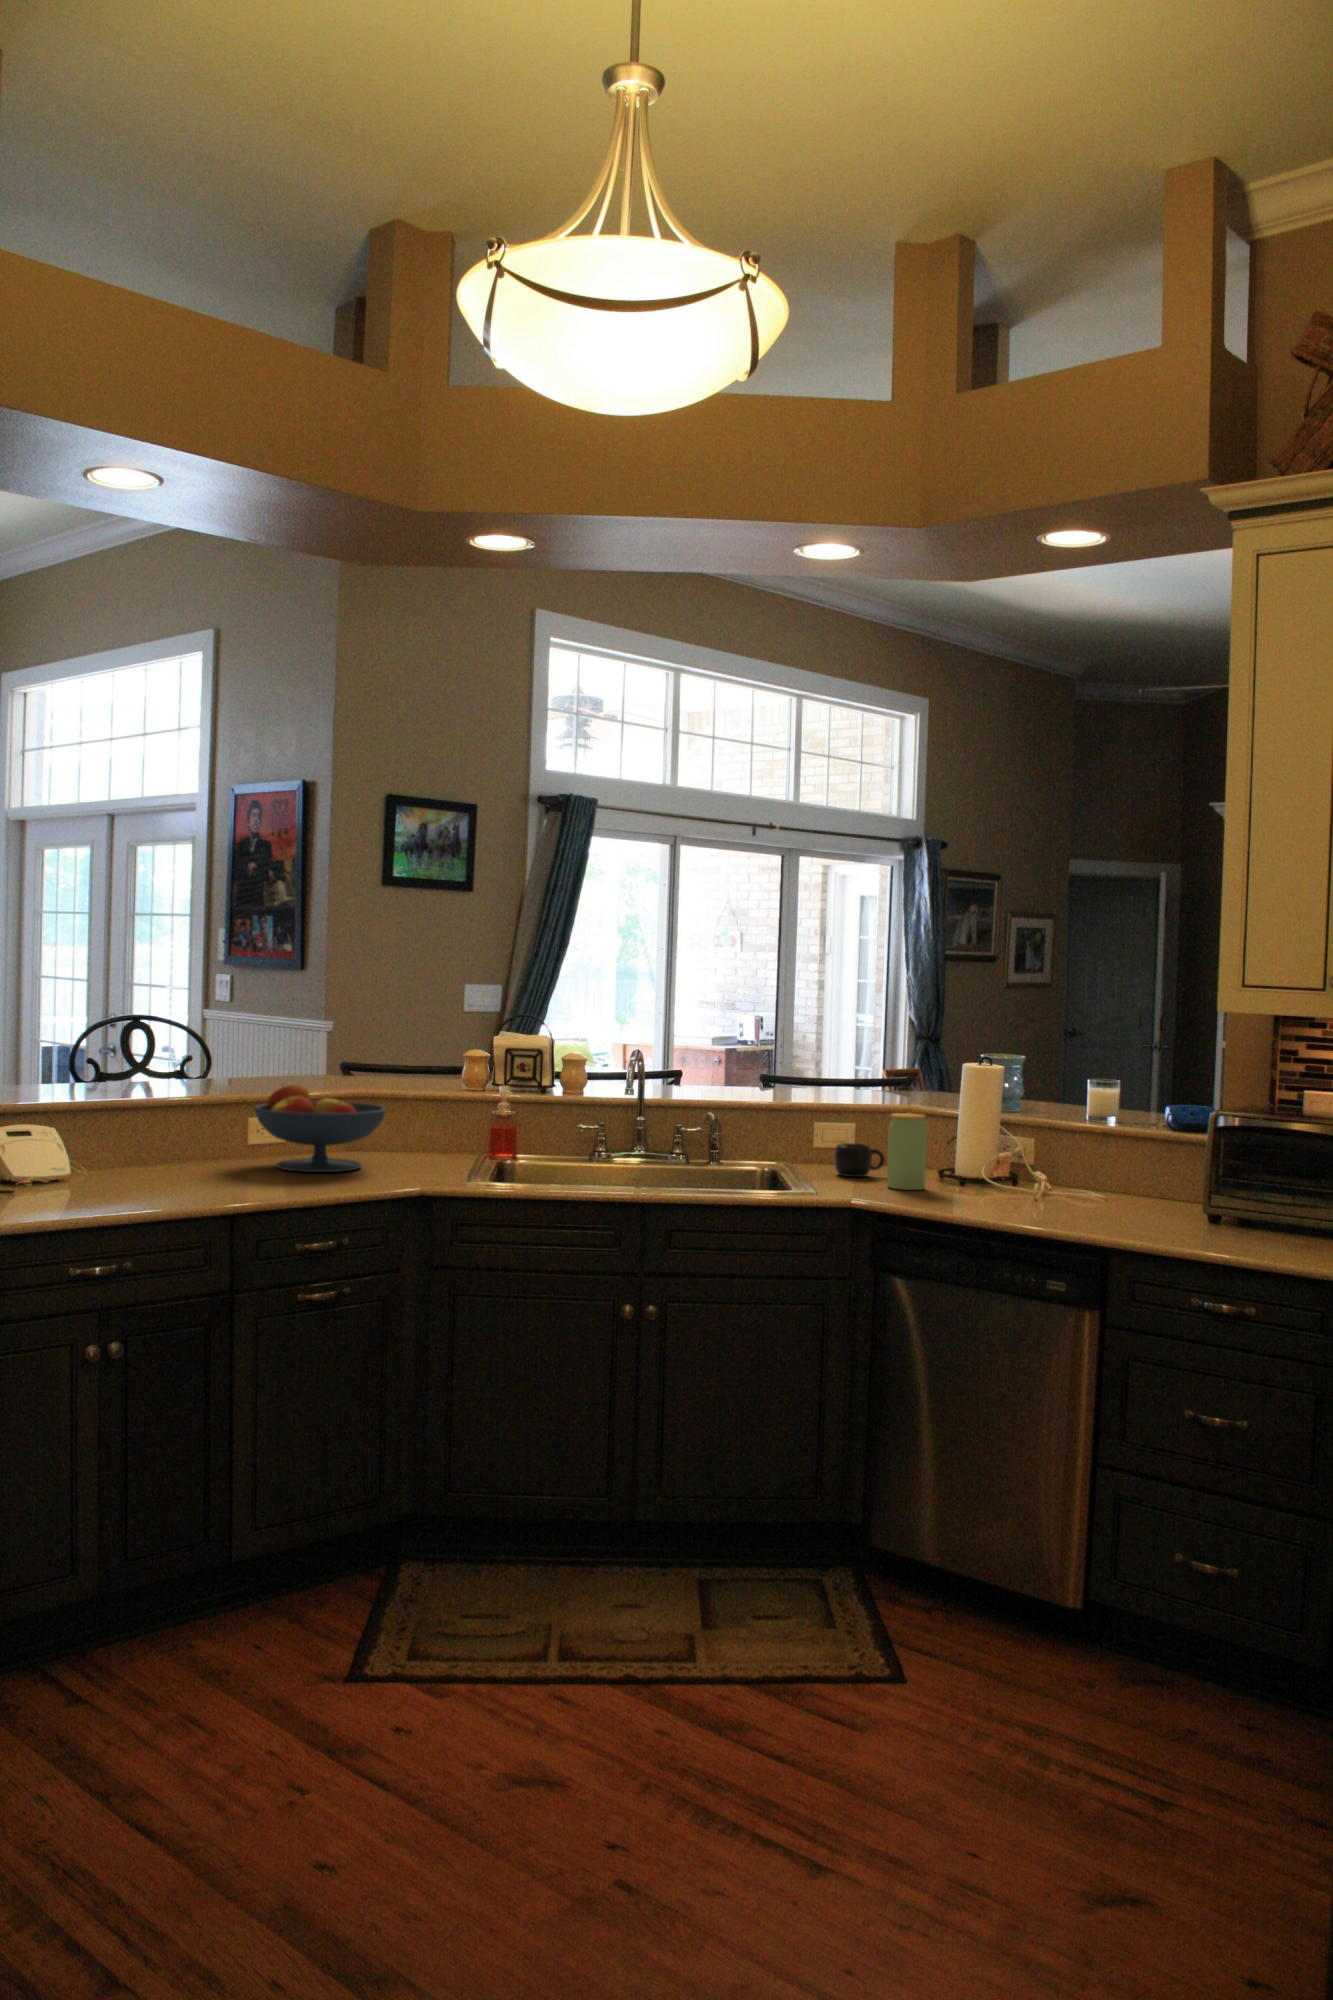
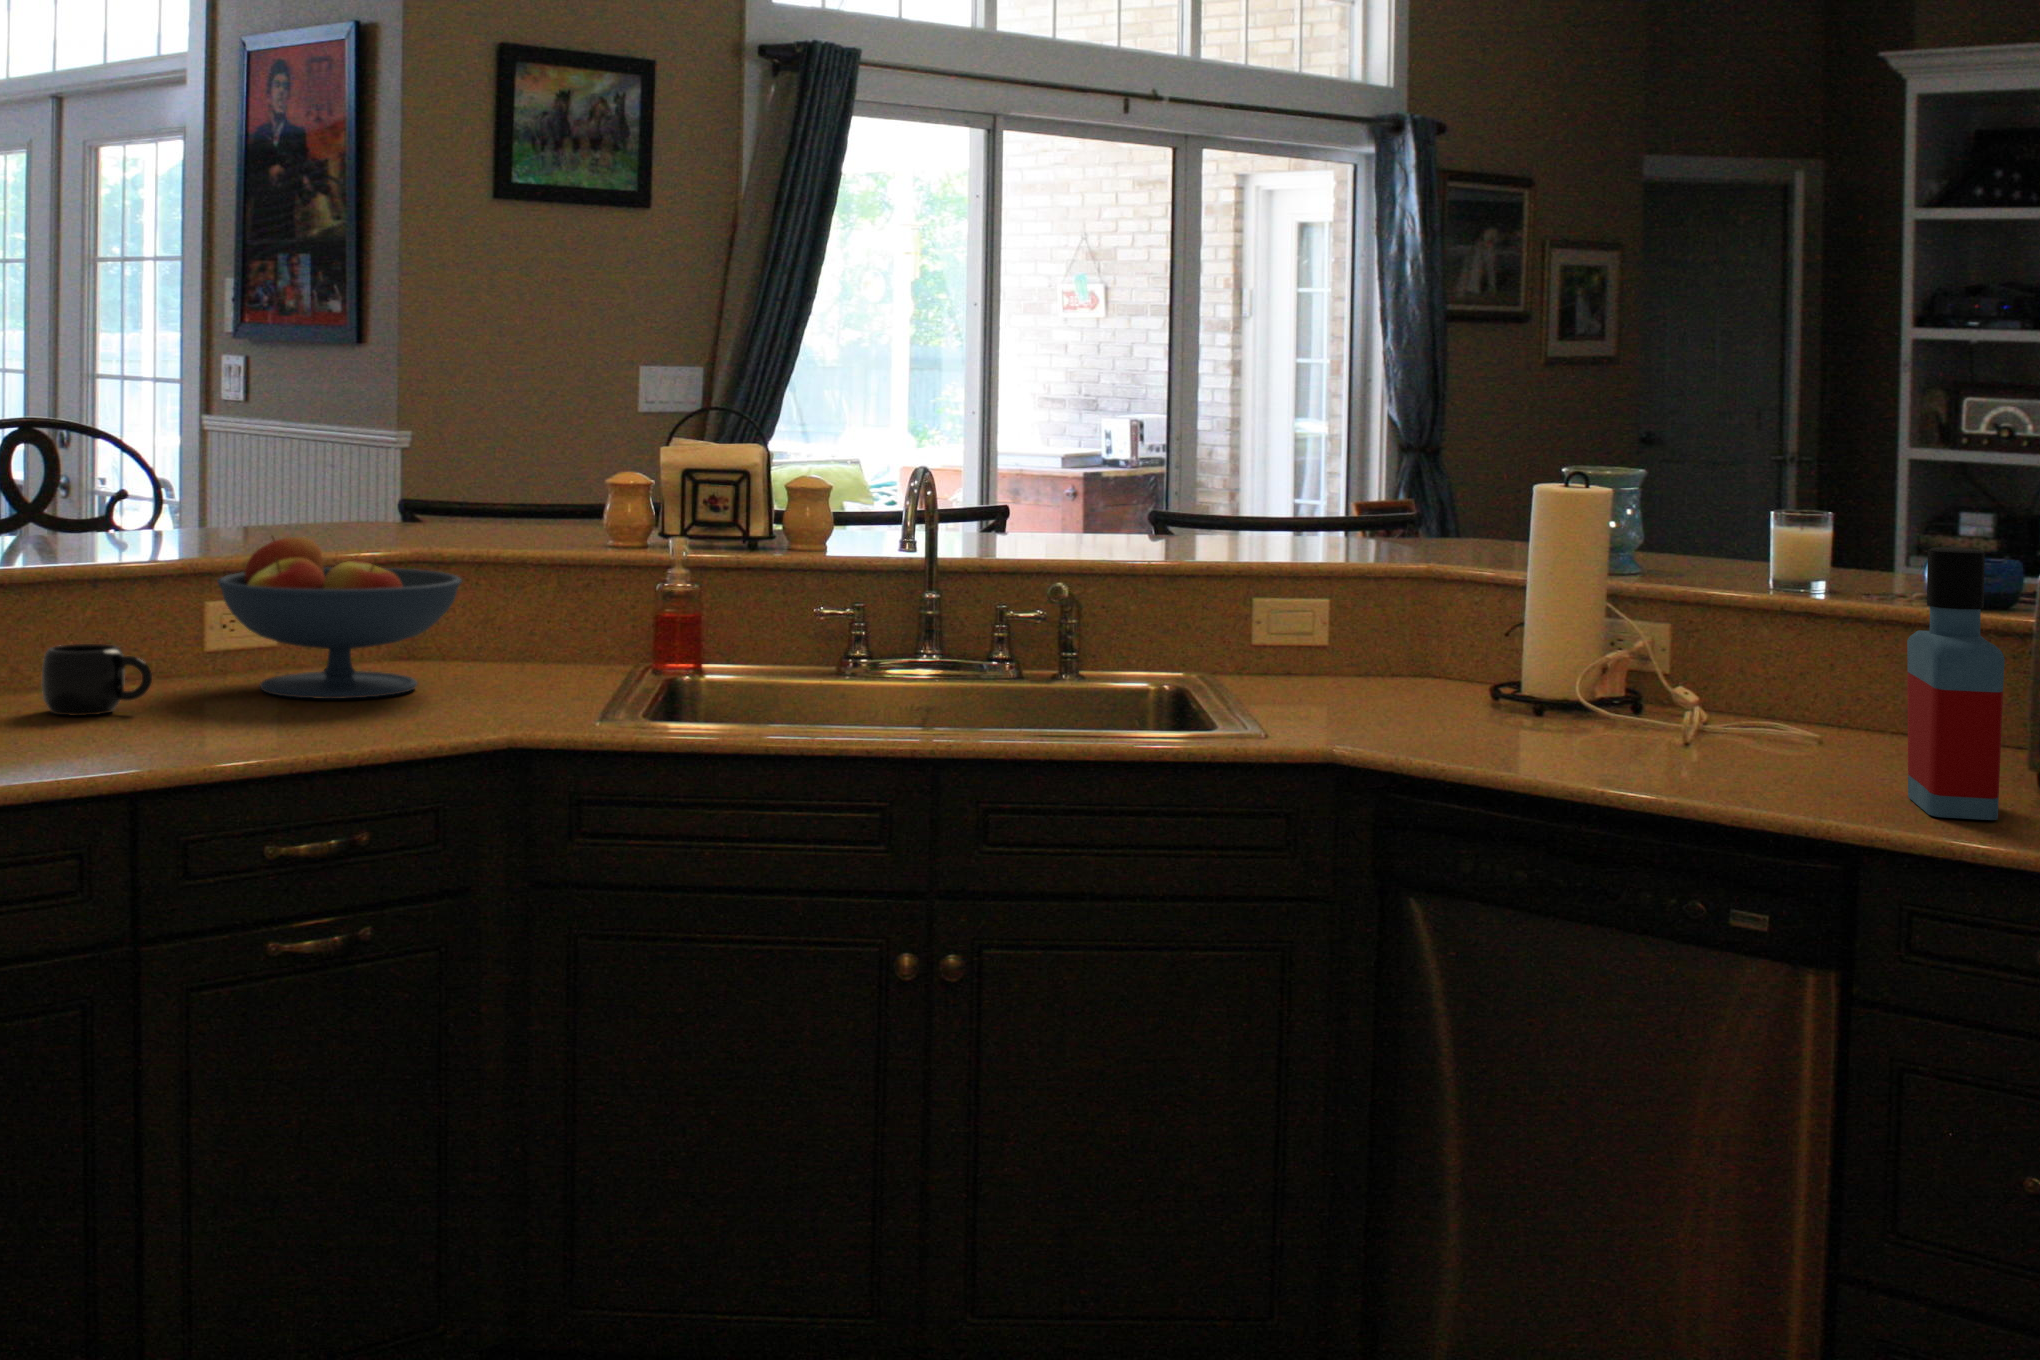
bottle: none [1139,1099,1183,1236] -> present [1907,547,2005,820]
jar: present [887,1113,927,1190] -> none [1395,580,1470,726]
mug: present [834,1143,885,1177] -> present [42,644,152,716]

